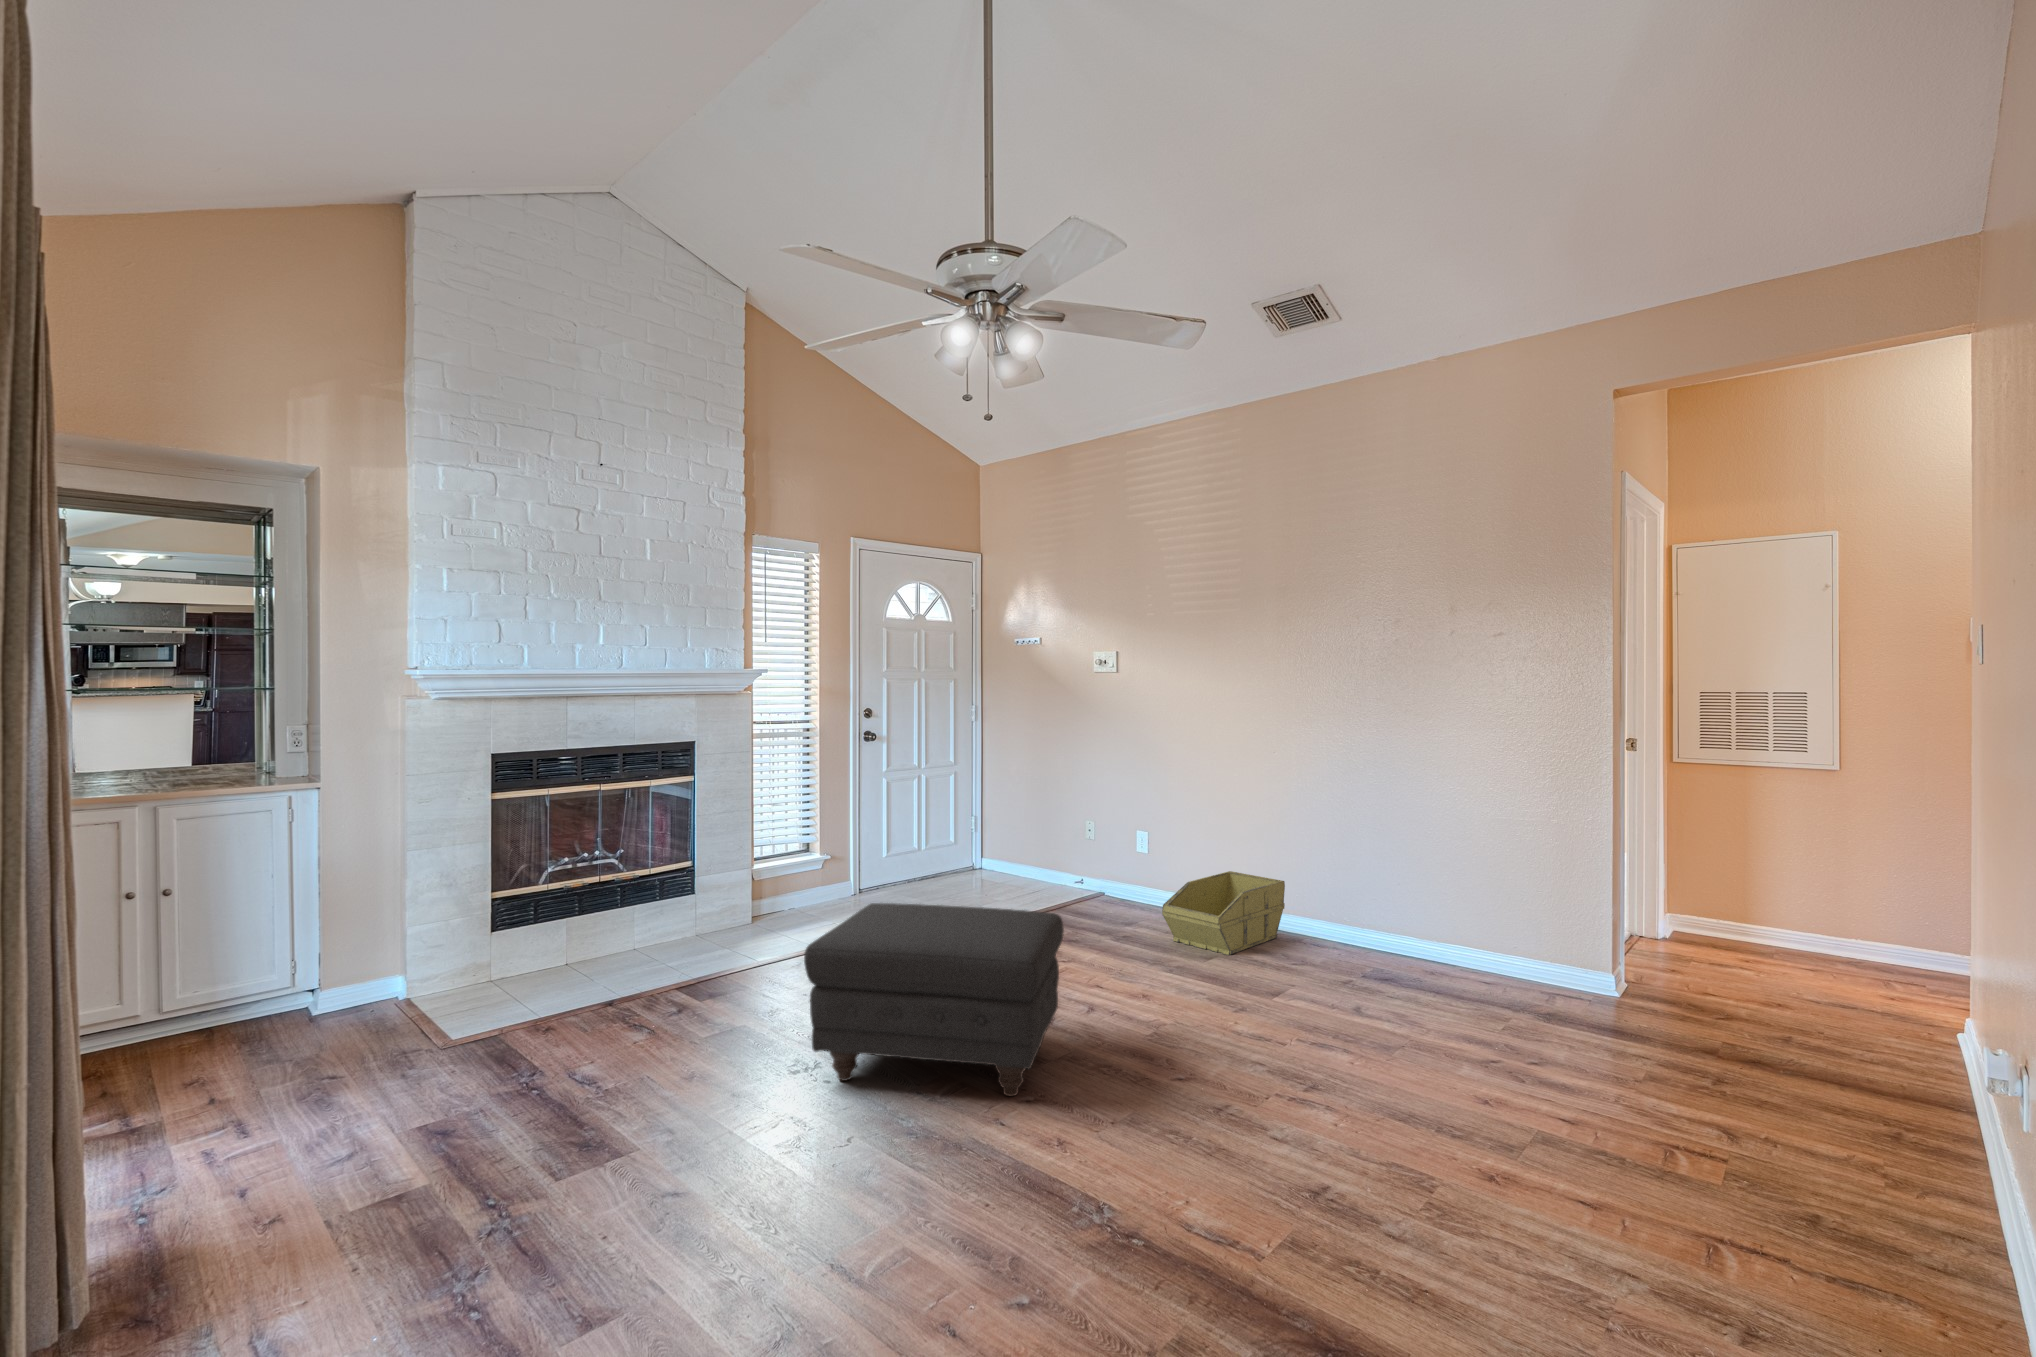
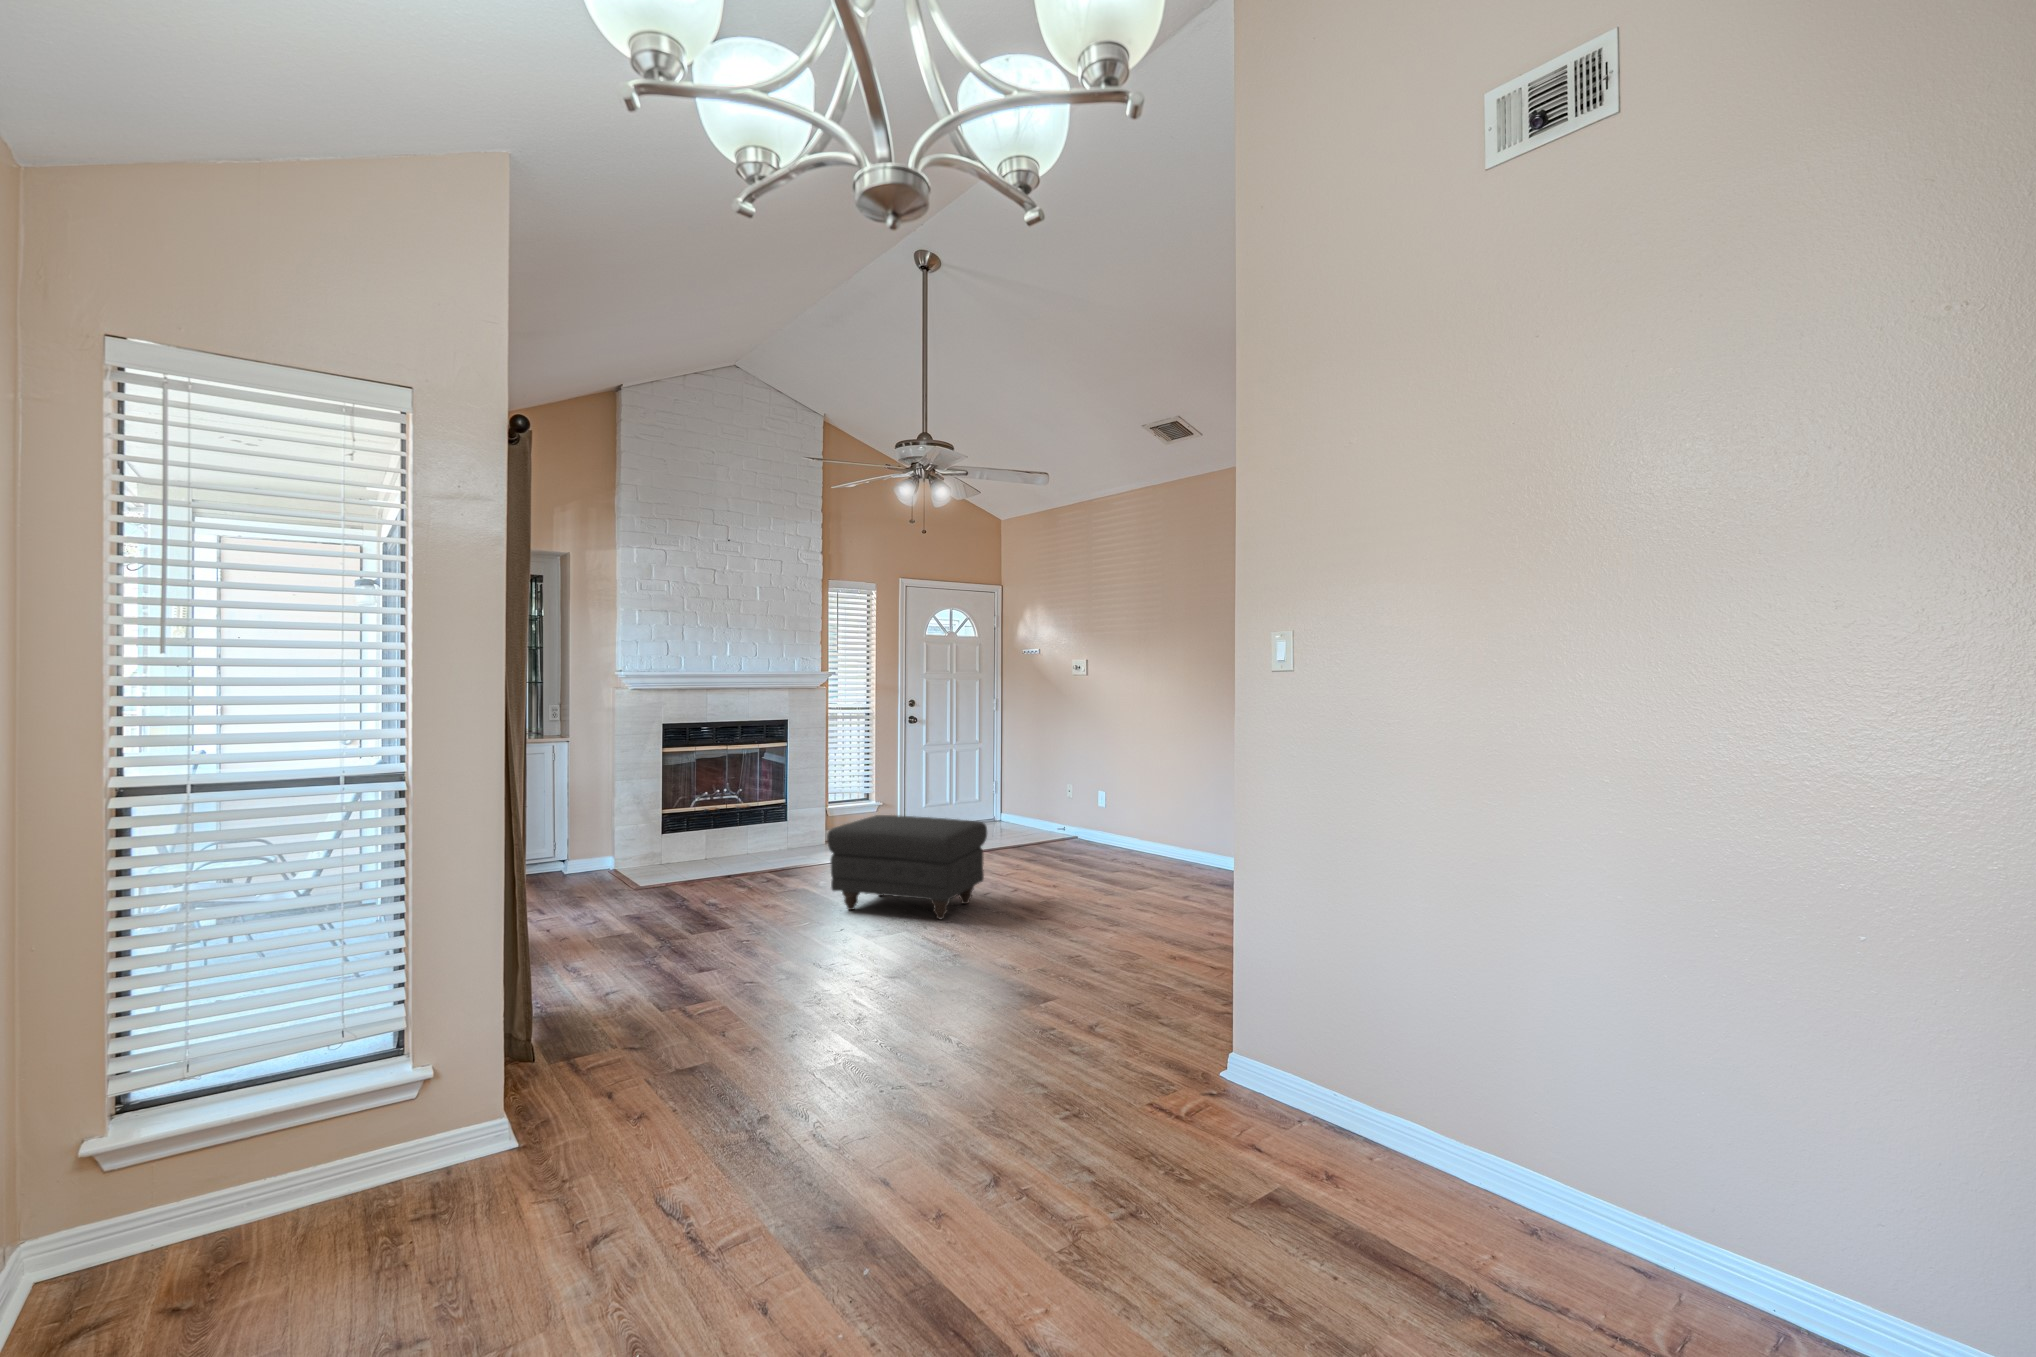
storage bin: present [1162,871,1285,955] -> none [1093,817,1185,869]

